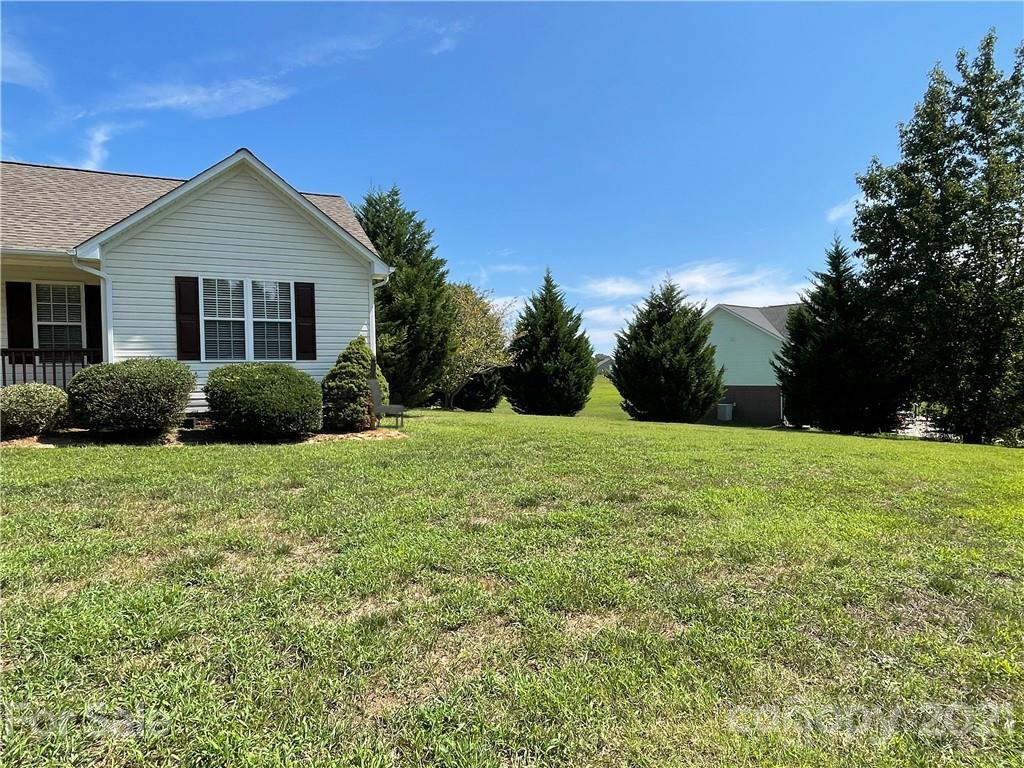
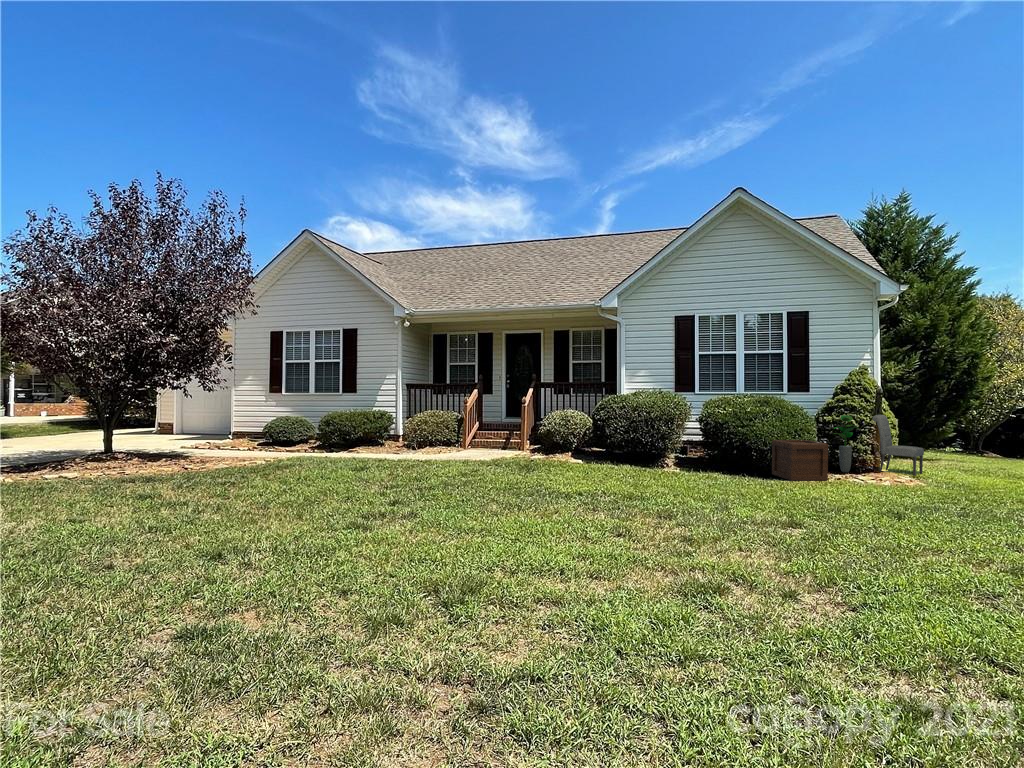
potted plant: none [333,380,356,431] -> present [834,415,859,472]
wooden crate: none [280,404,329,442] -> present [772,440,828,481]

